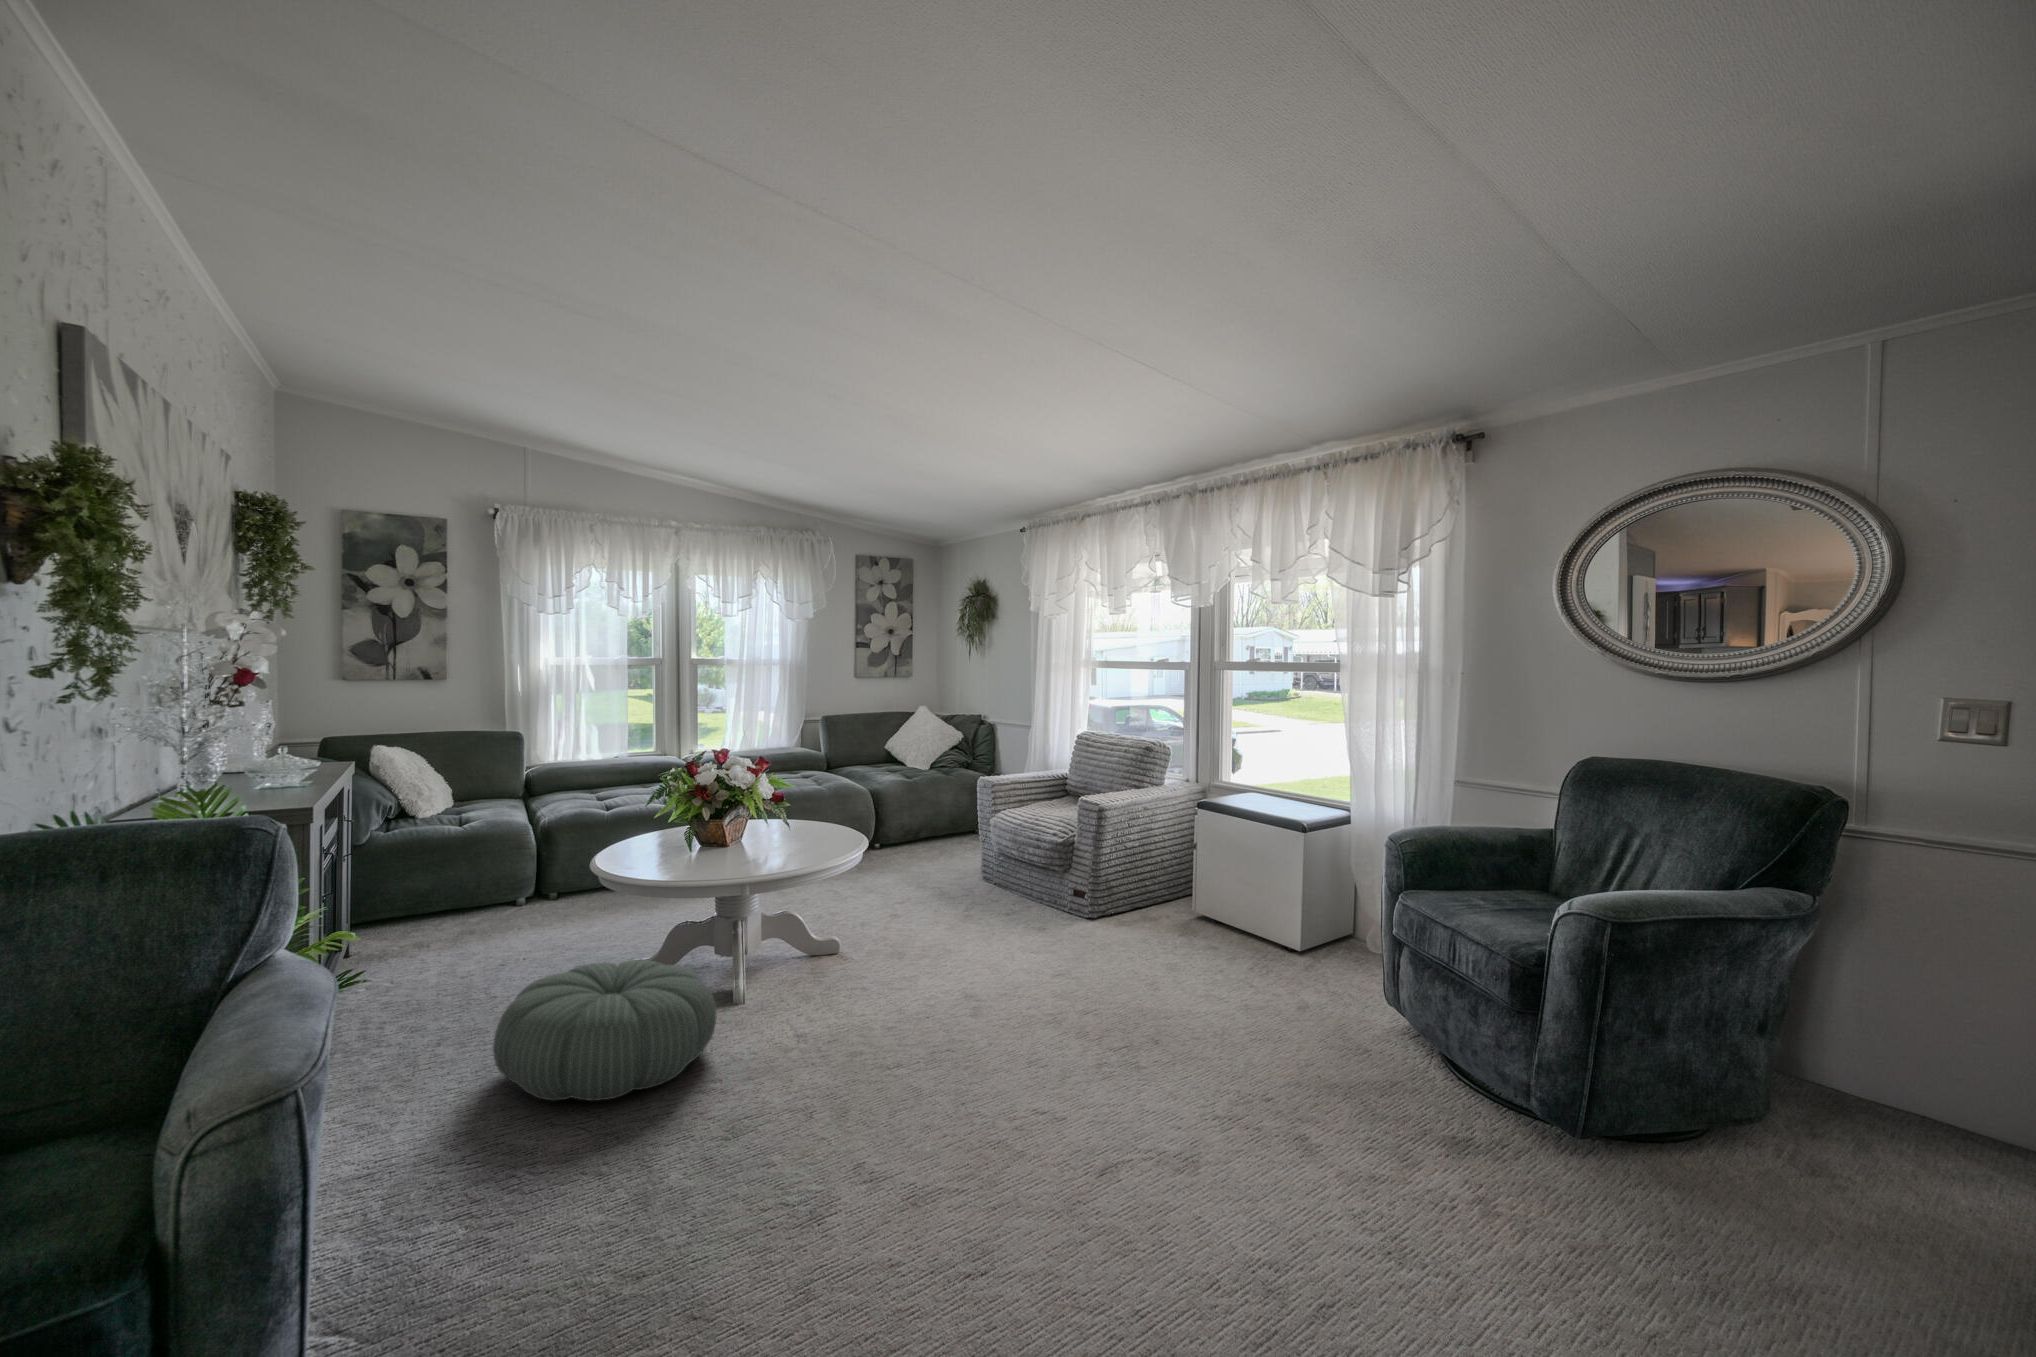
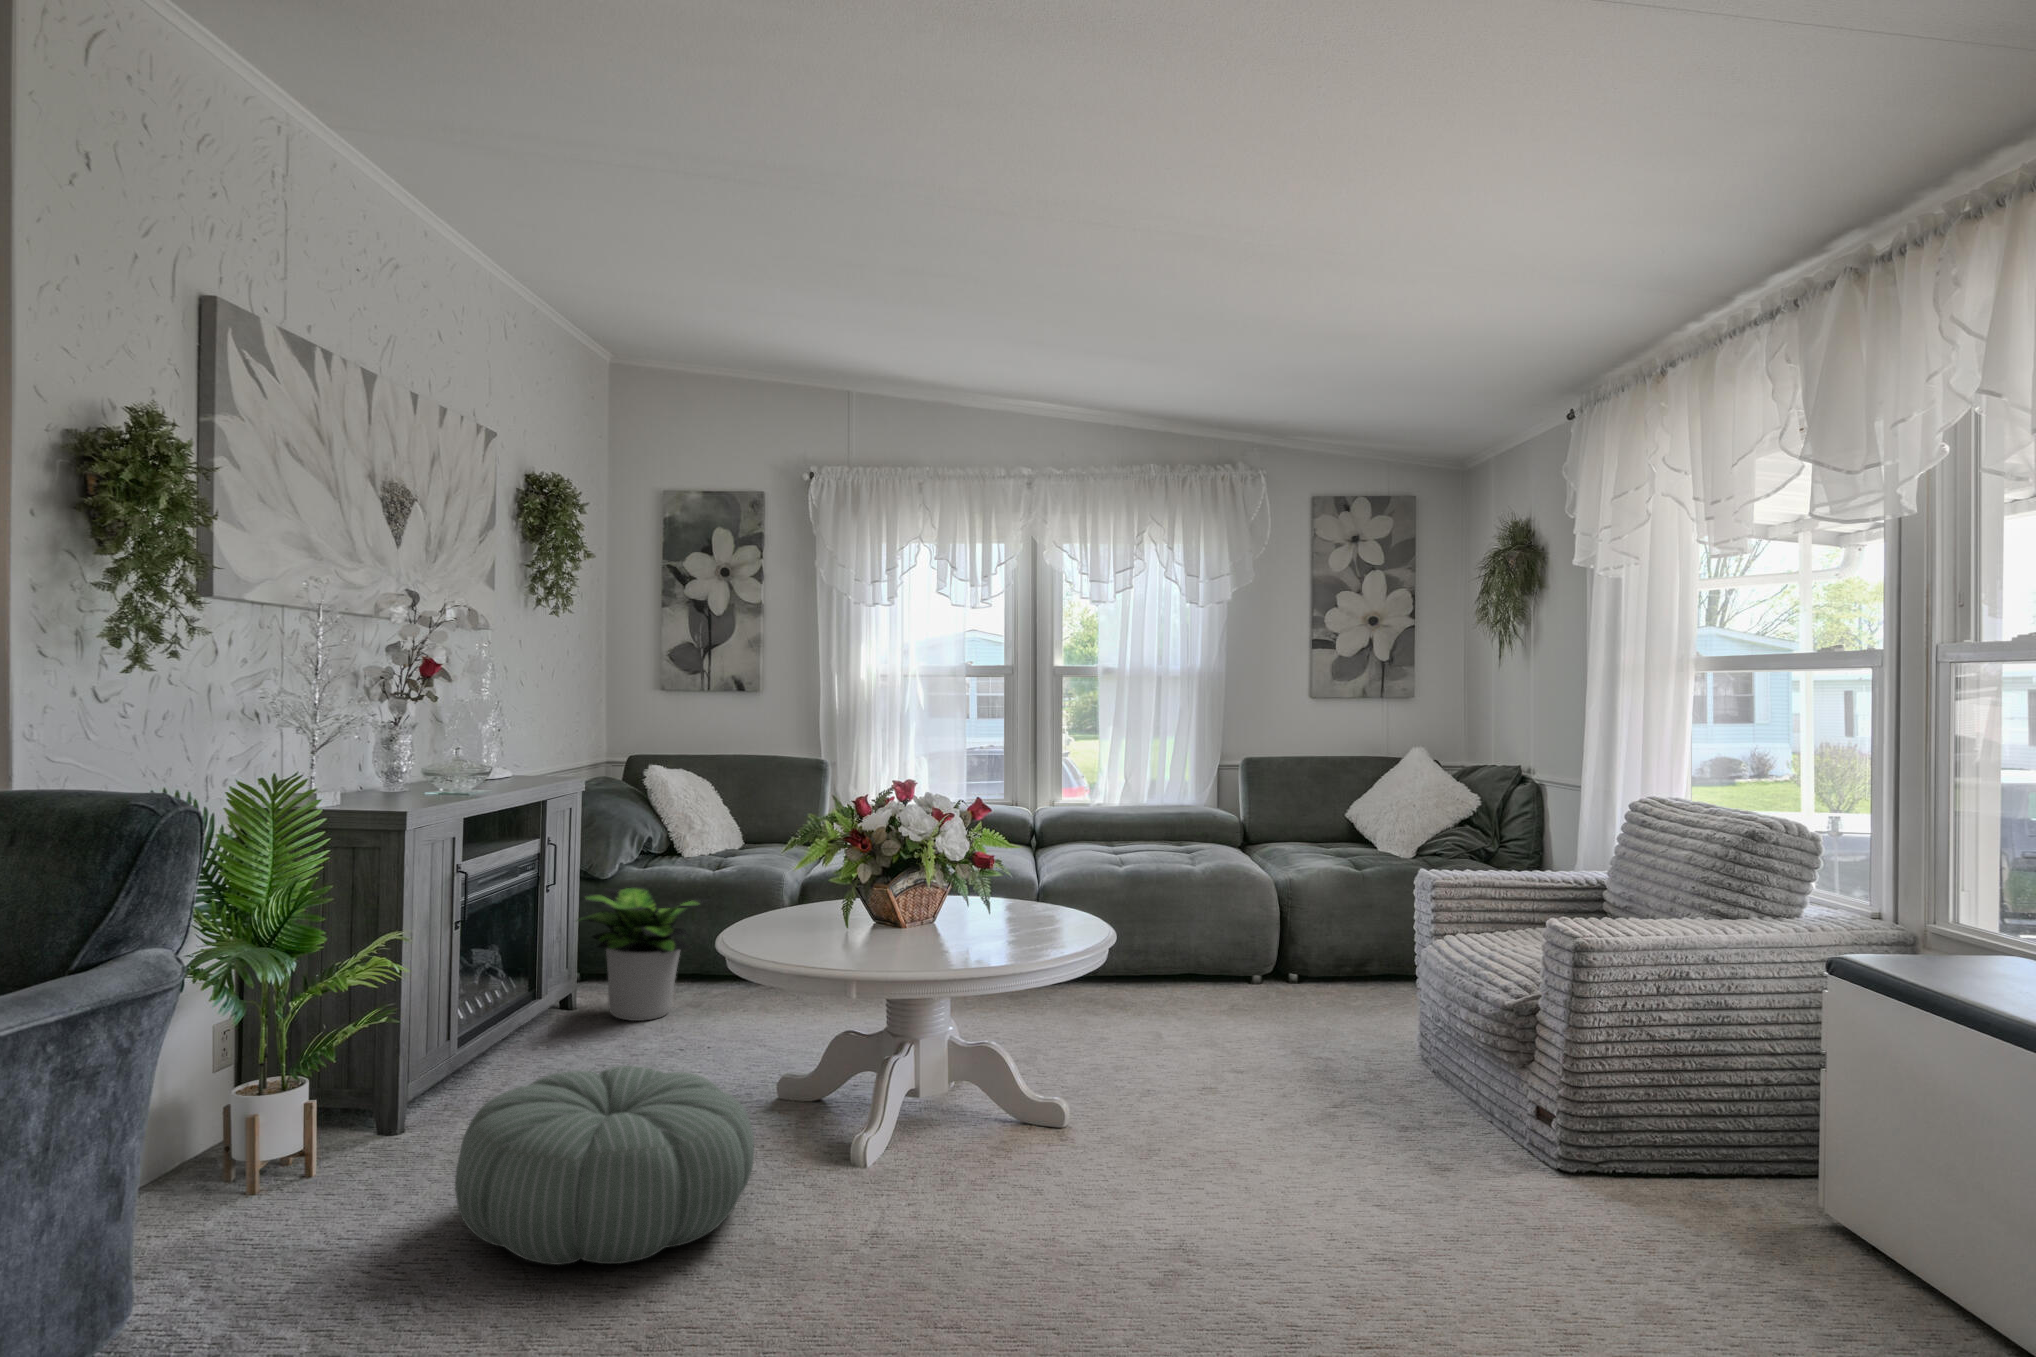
potted plant: none [358,843,502,950] -> present [578,886,710,1021]

